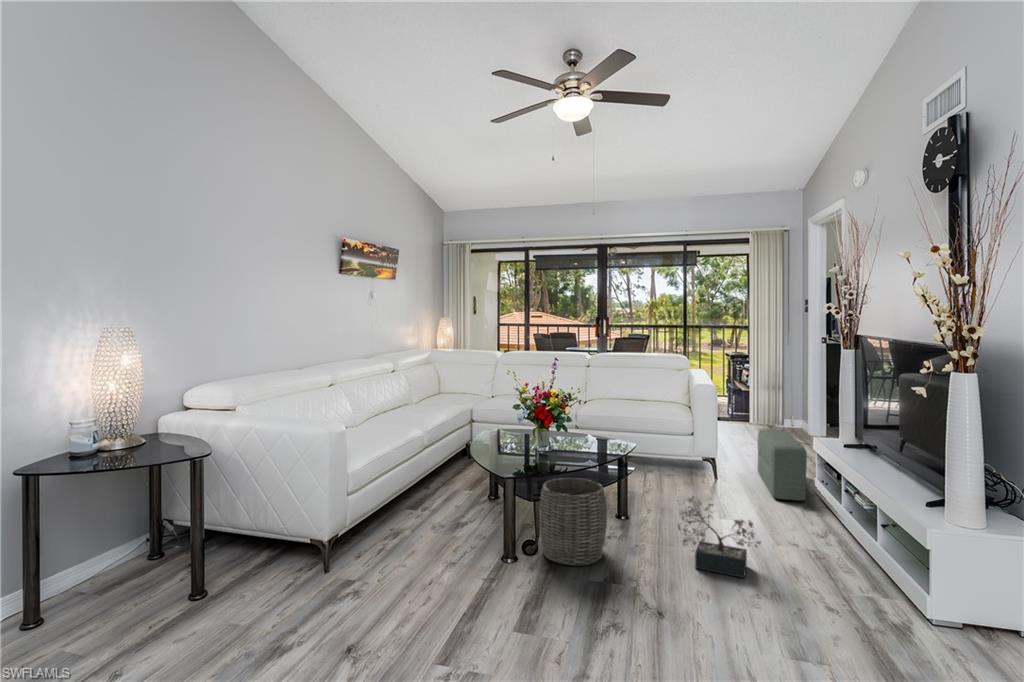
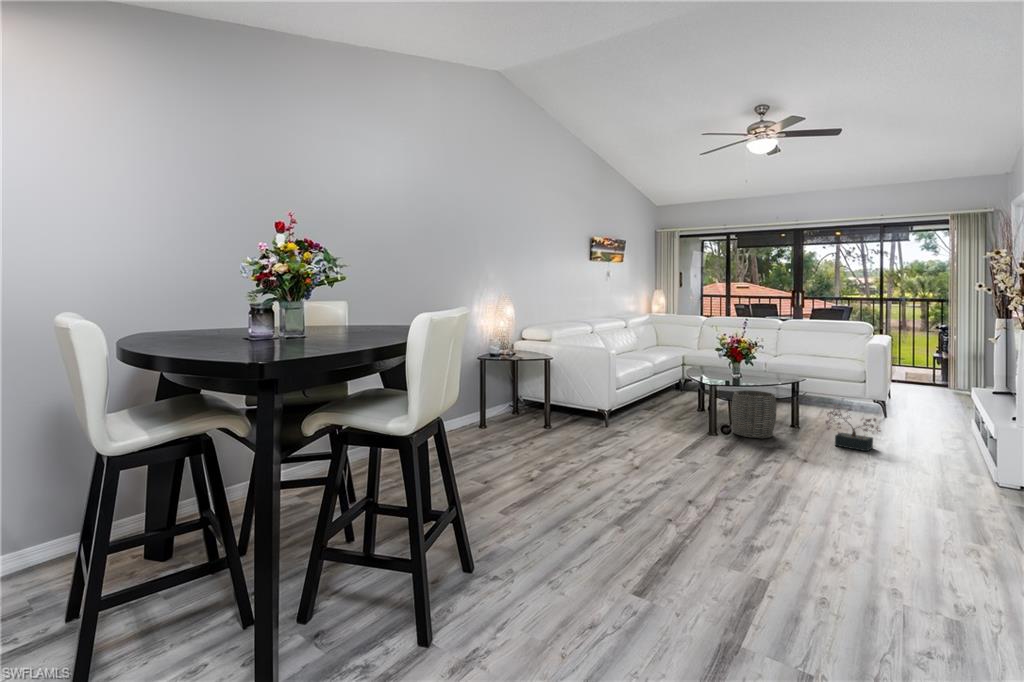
pouf: present [758,430,807,501] -> none [921,379,953,427]

